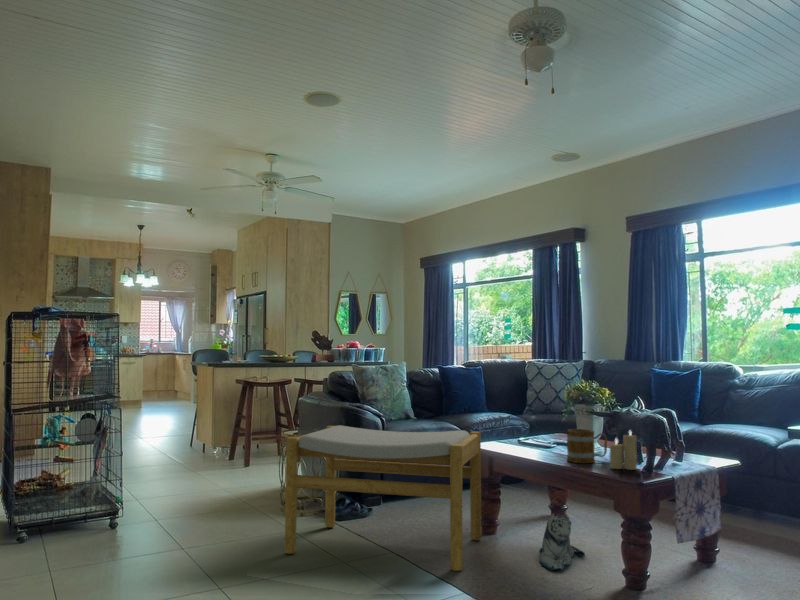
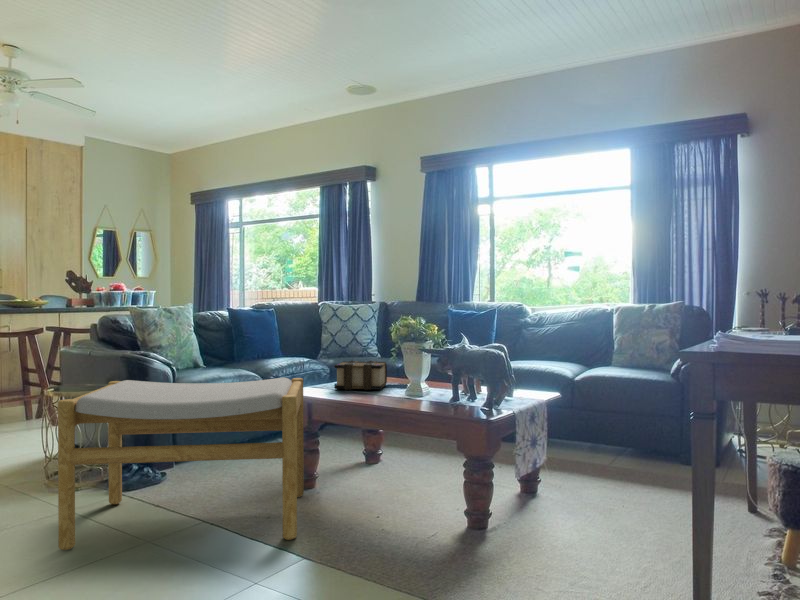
book: none [515,419,569,448] -> present [334,361,387,390]
mug: present [567,429,607,463] -> none [400,369,440,405]
candle: present [609,431,637,470] -> none [448,368,475,409]
plush toy: present [539,514,585,571] -> none [370,460,418,522]

